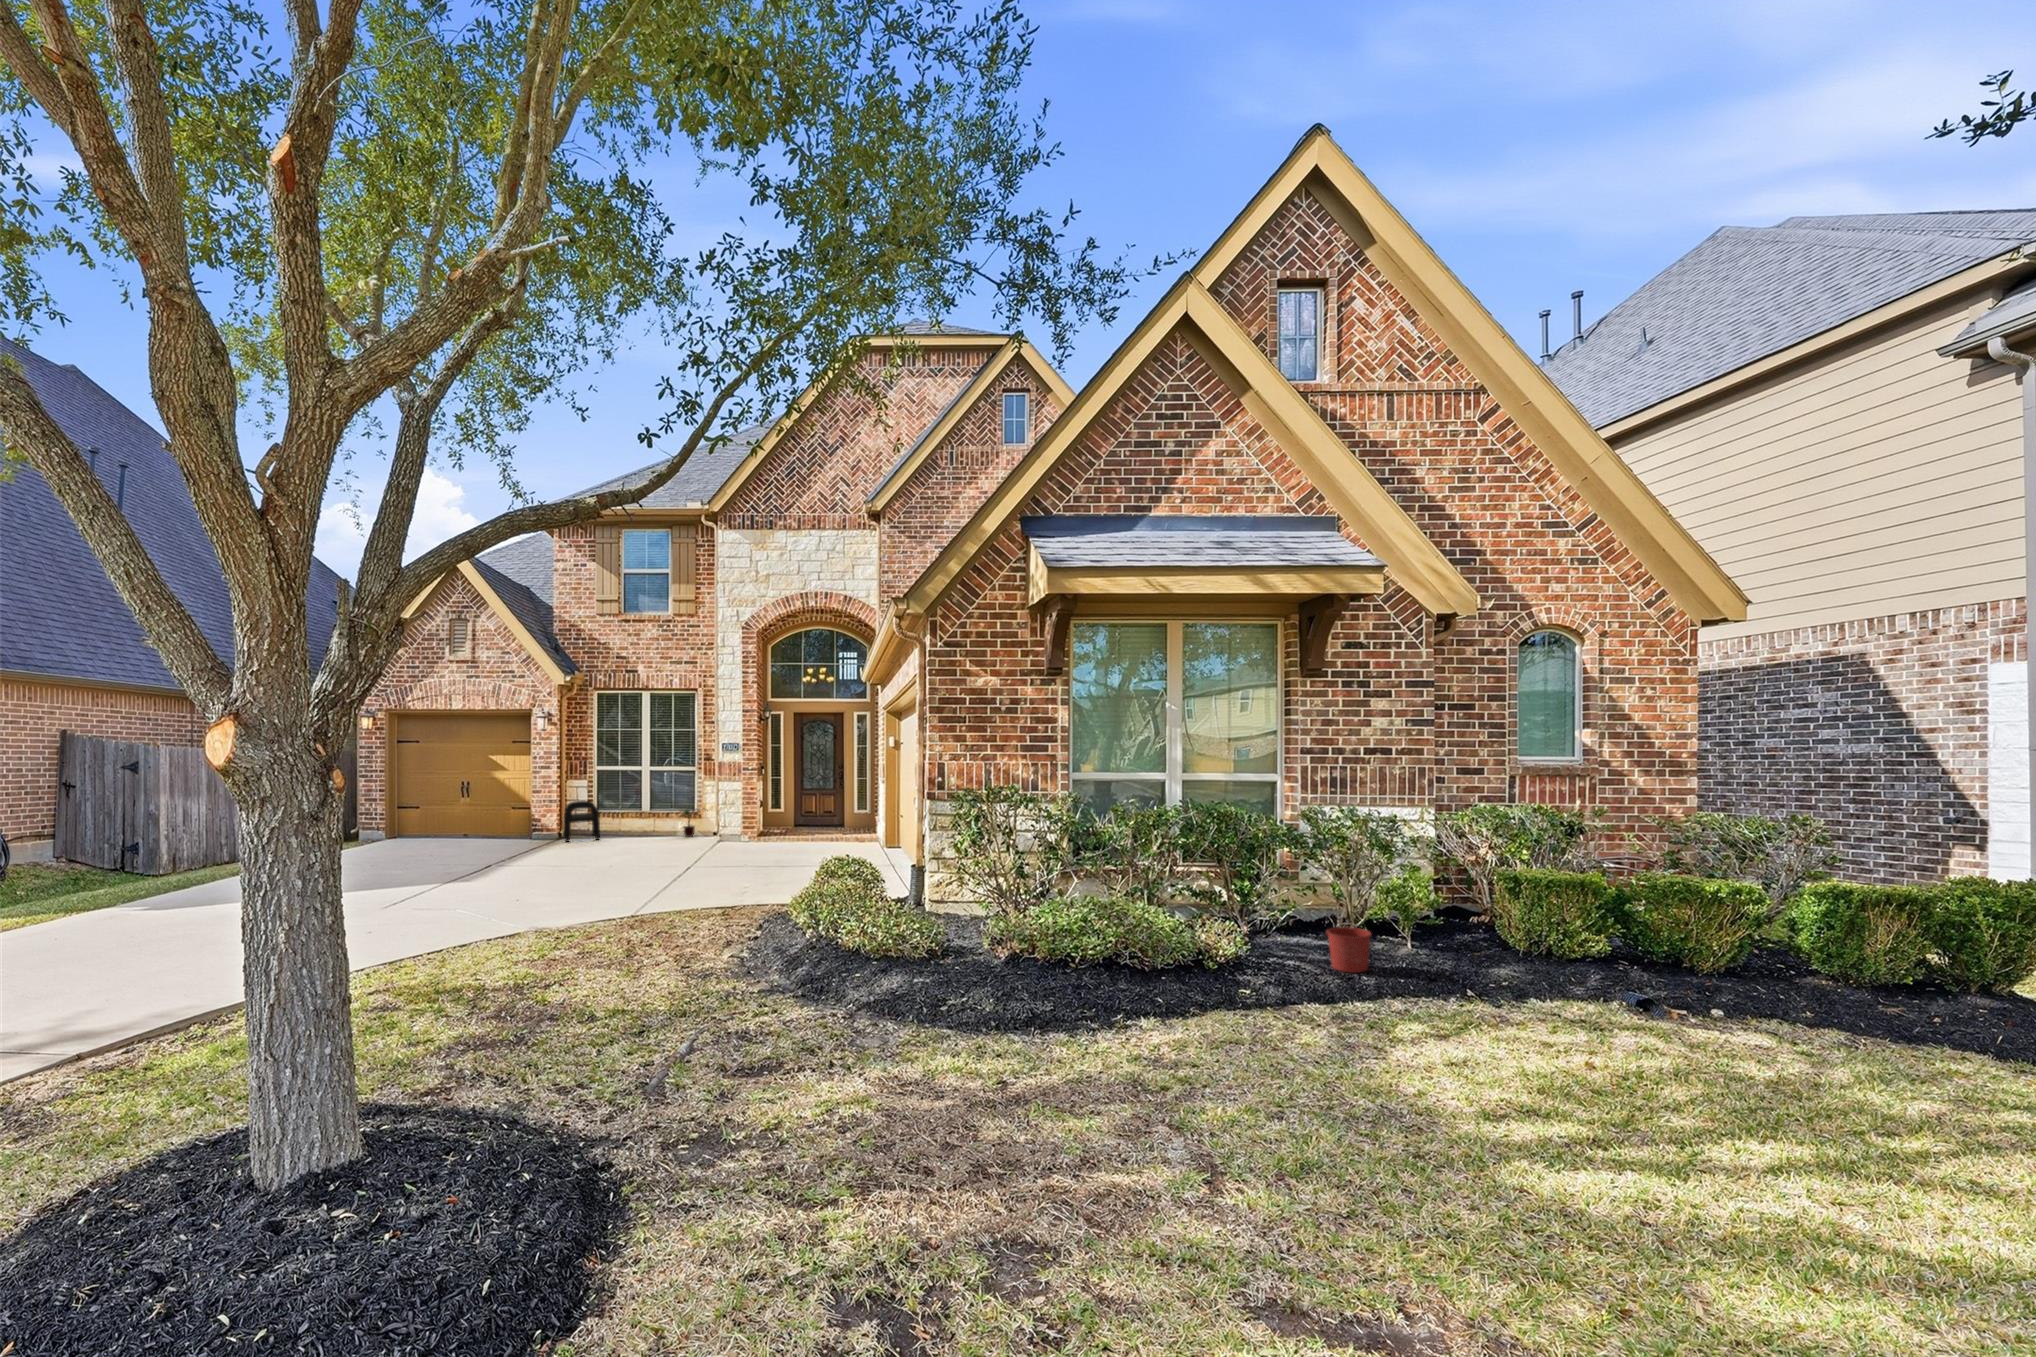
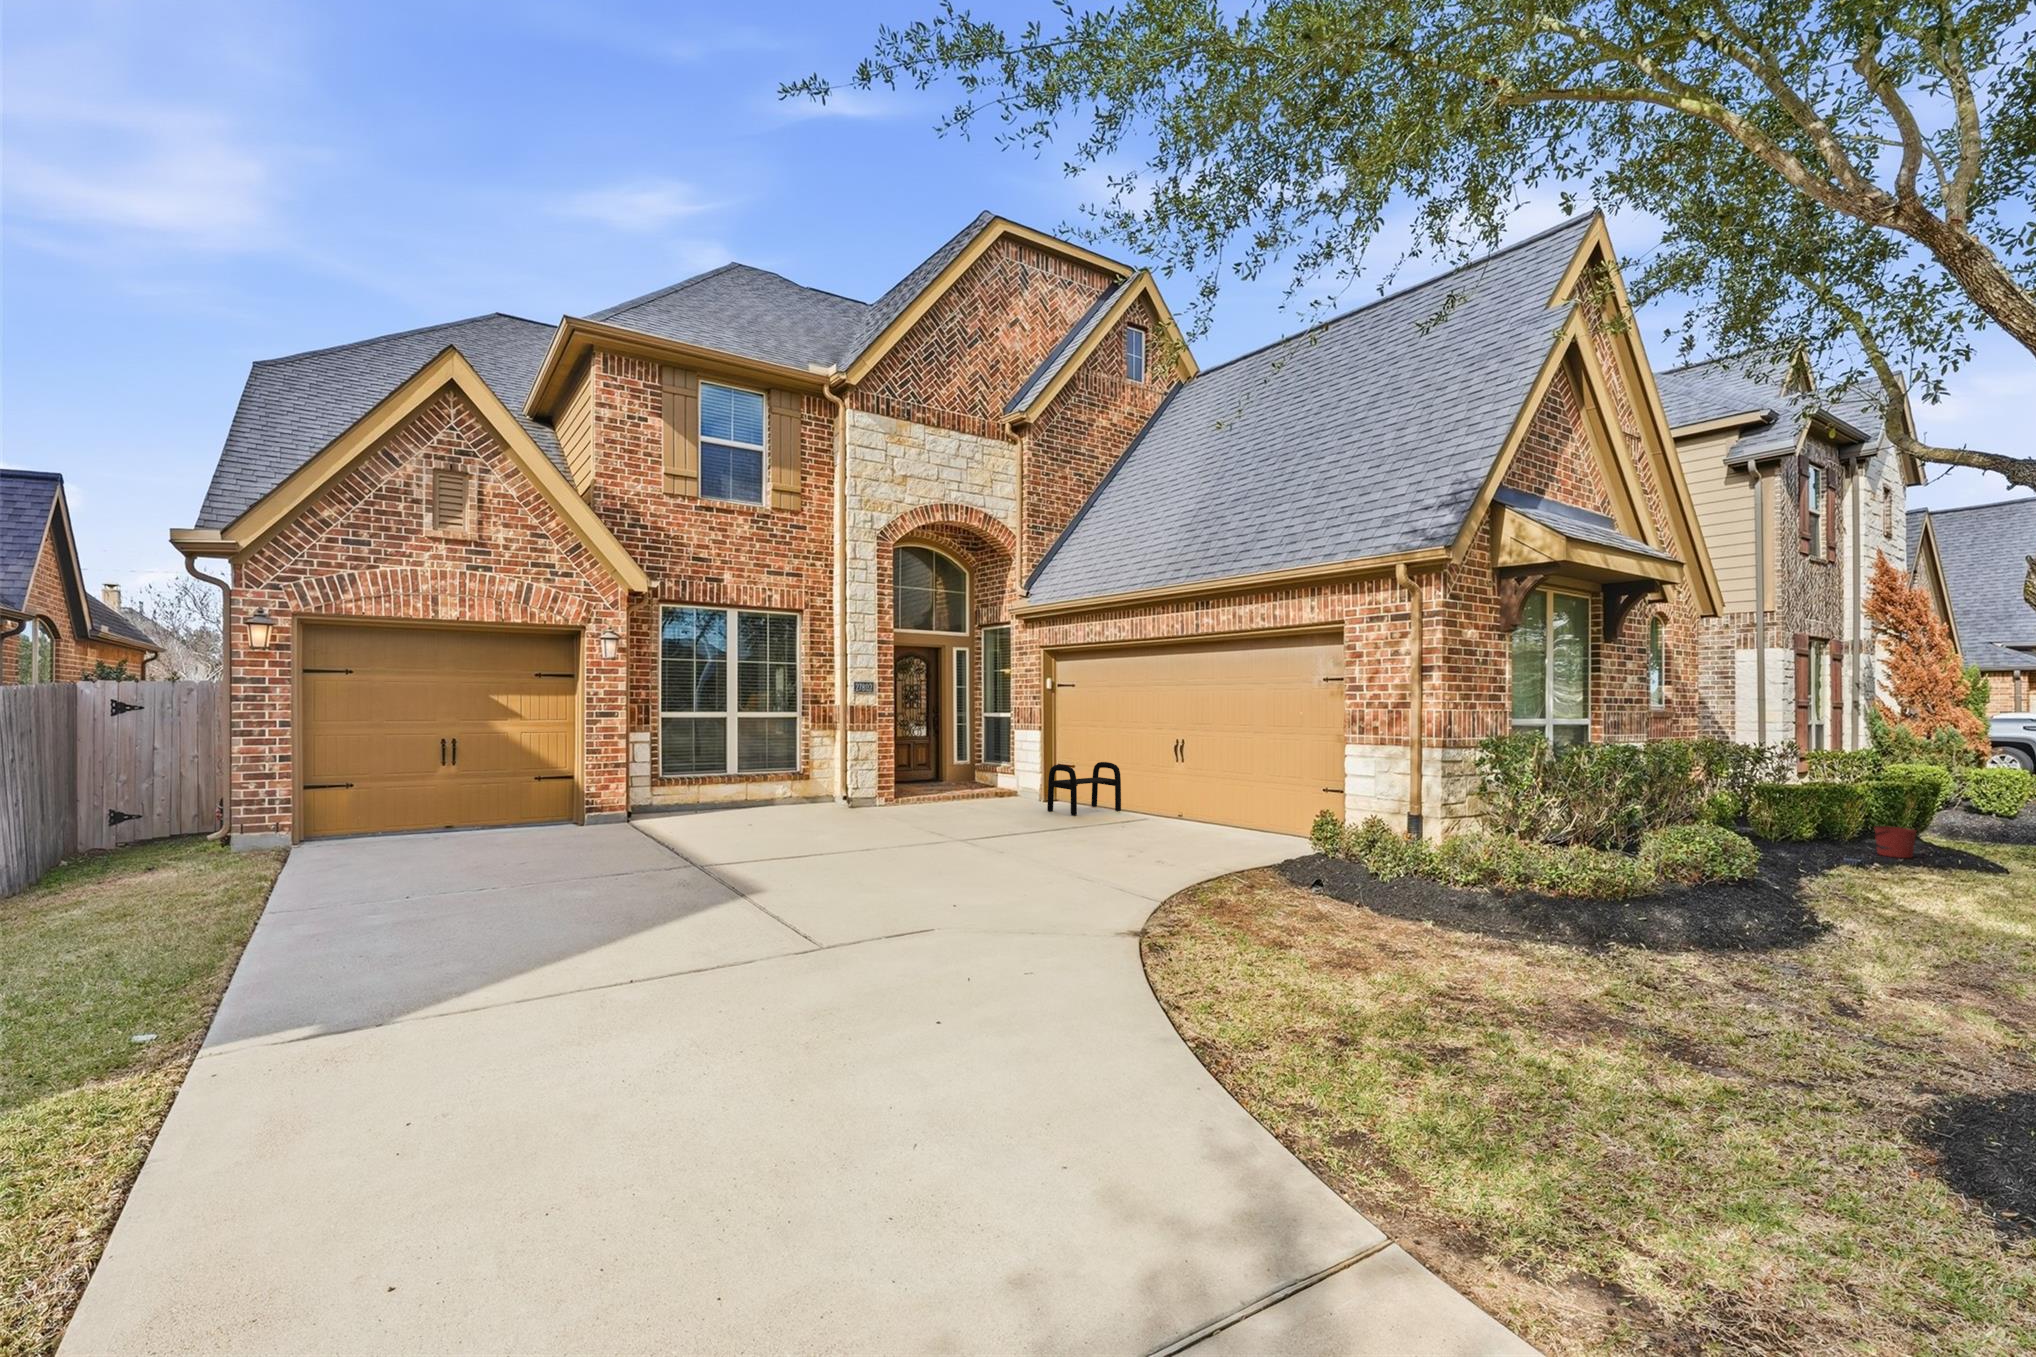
bench: present [563,801,600,842] -> present [1047,762,1121,816]
potted plant: present [680,809,708,837] -> none [793,768,837,806]

